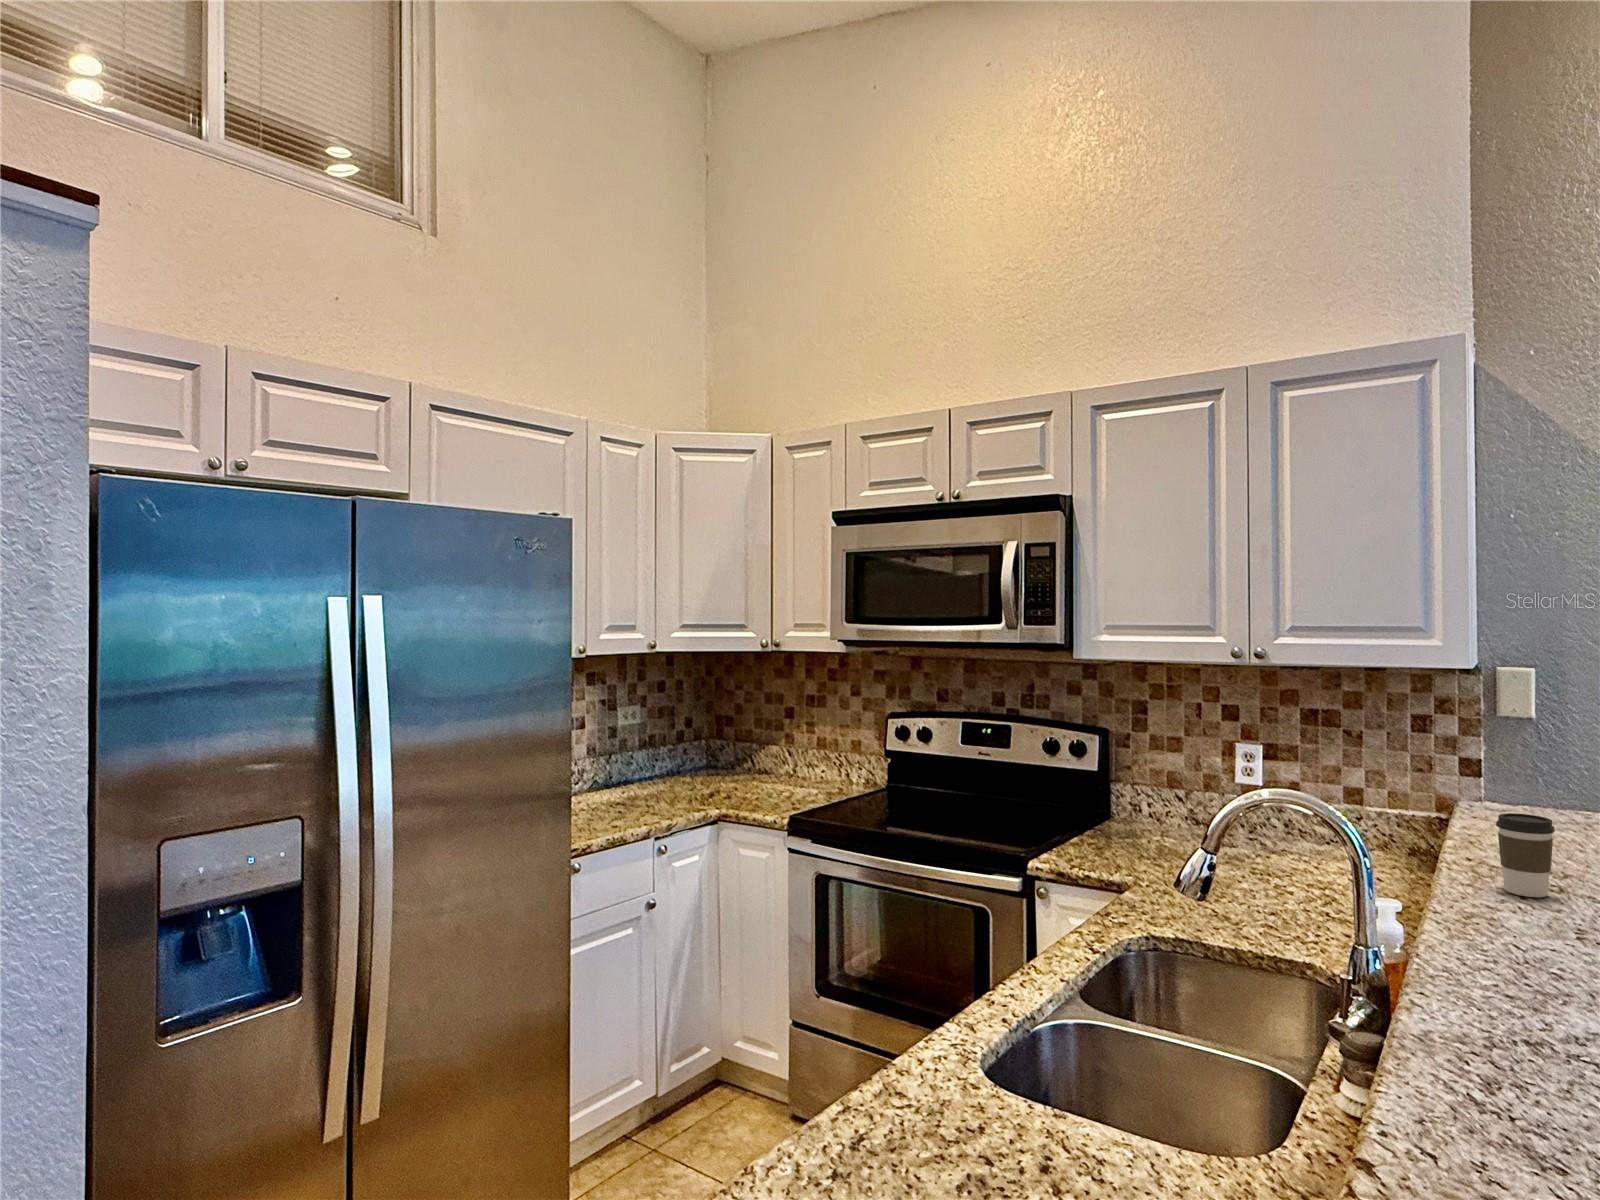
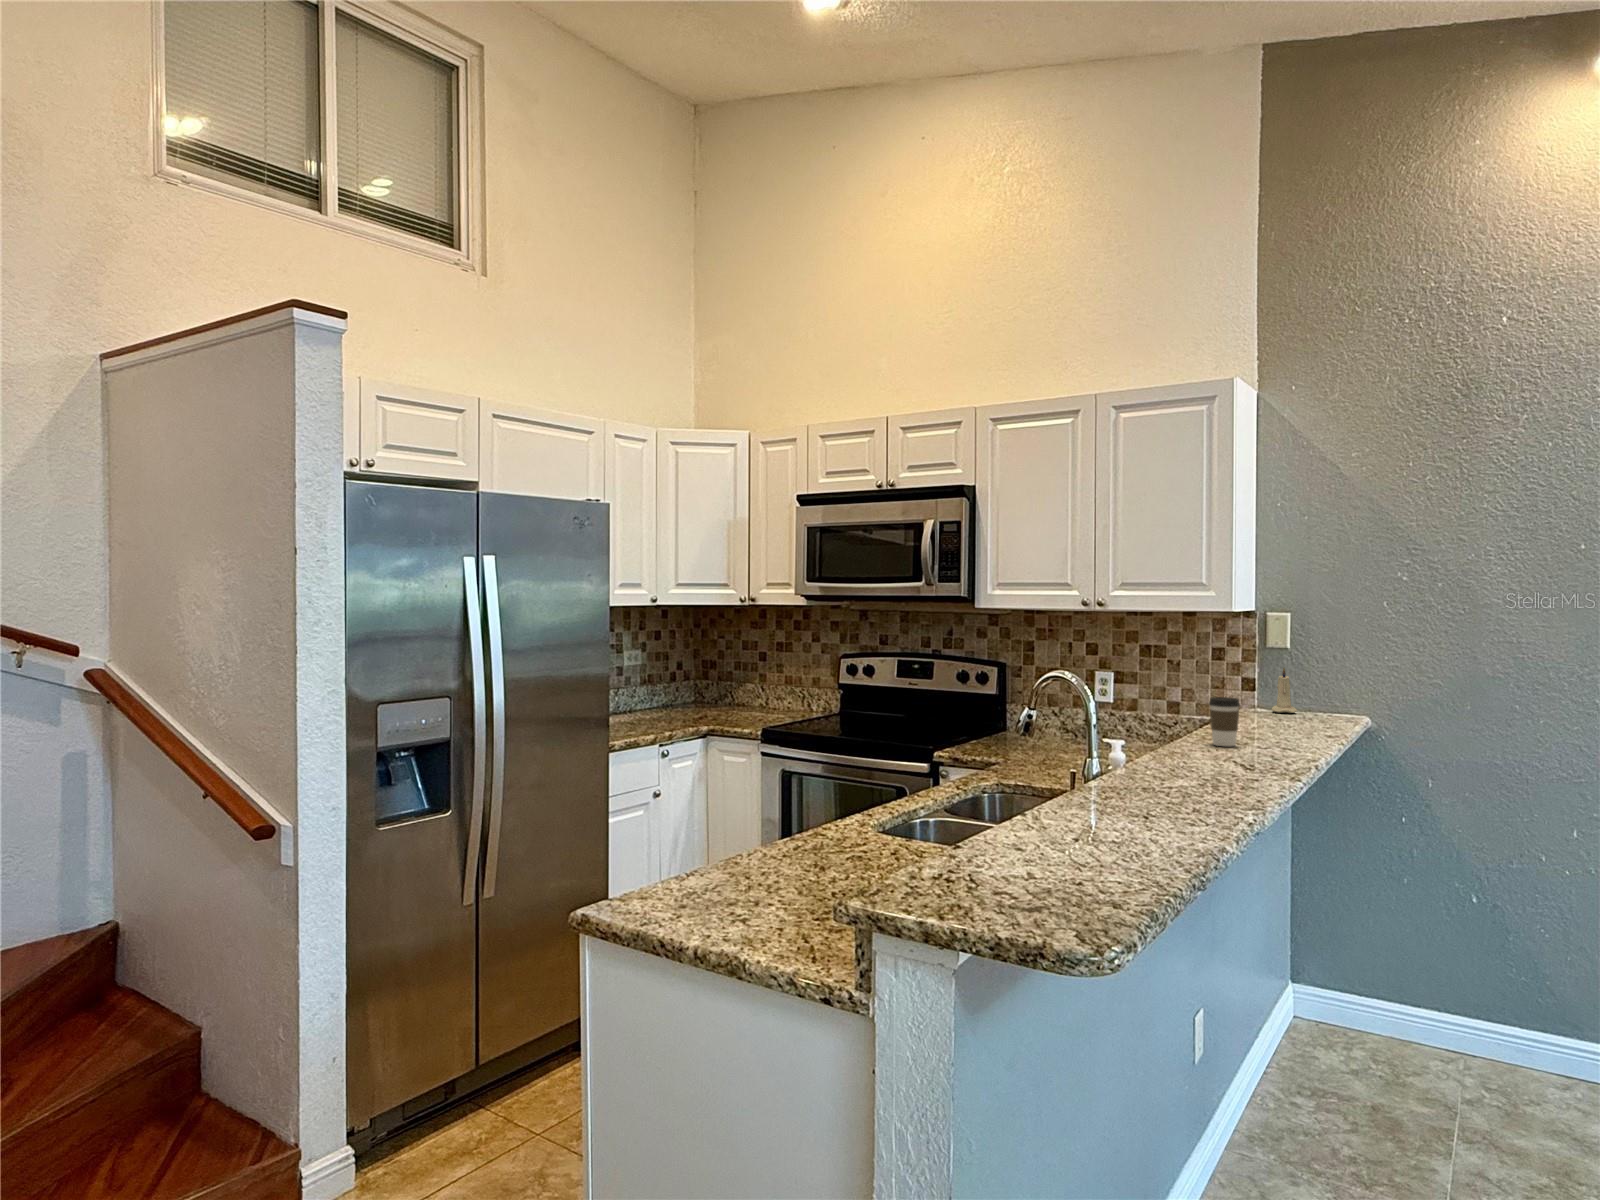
candle: none [1507,745,1549,811] -> present [1272,668,1297,713]

